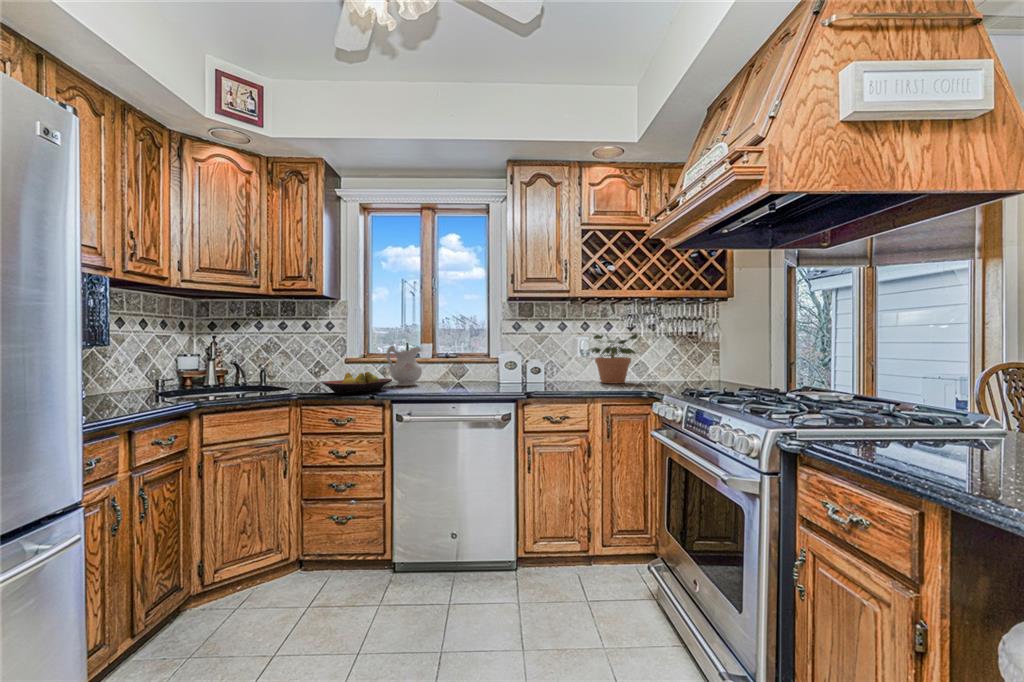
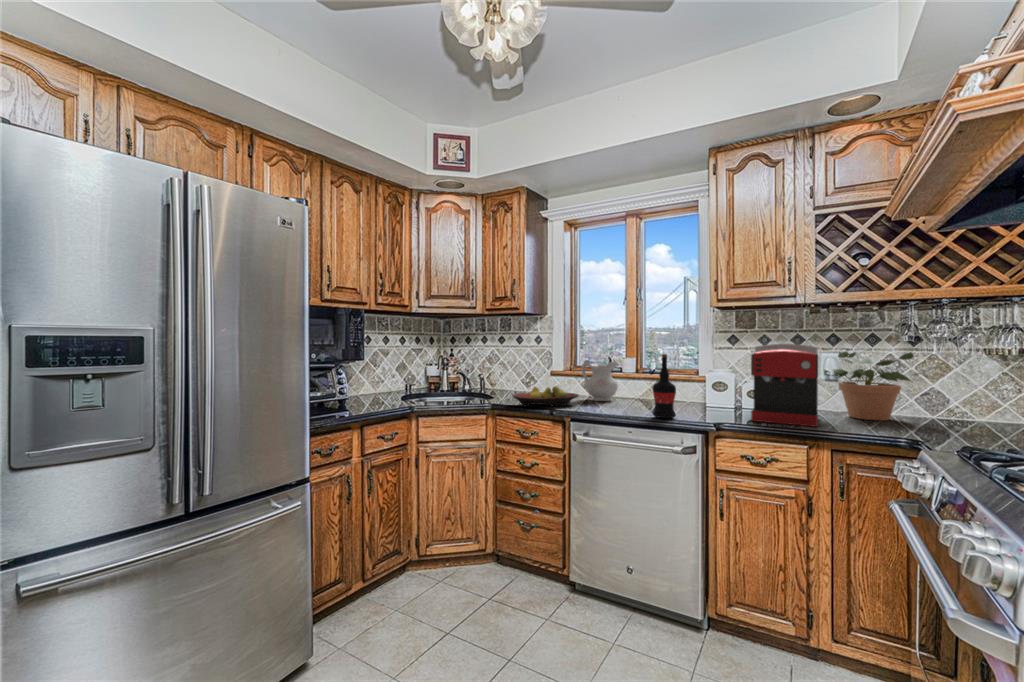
coffee maker: none [544,327,592,389] -> present [751,344,818,427]
wine bottle: none [473,336,492,392] -> present [653,354,676,418]

